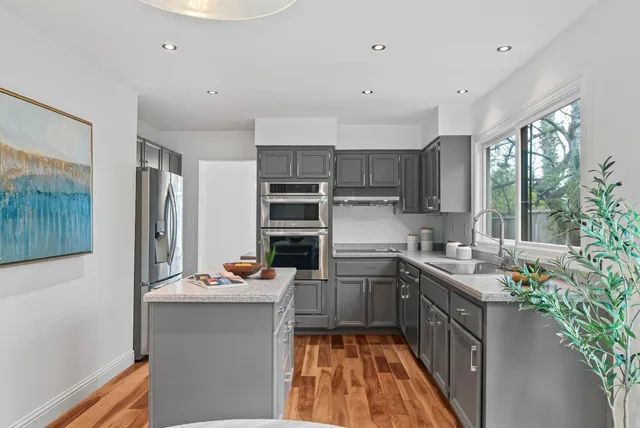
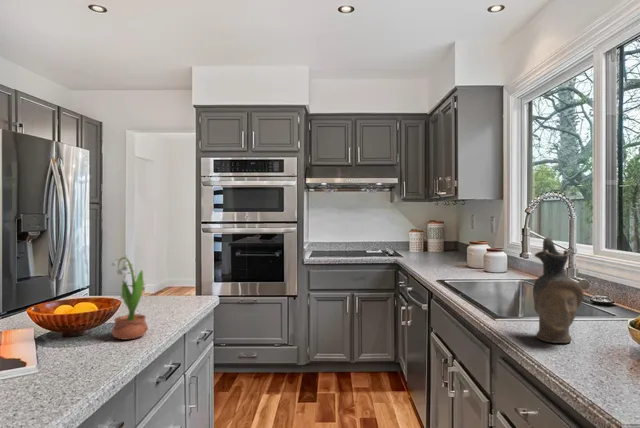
ceramic pitcher: none [468,231,490,281] -> present [533,238,584,343]

